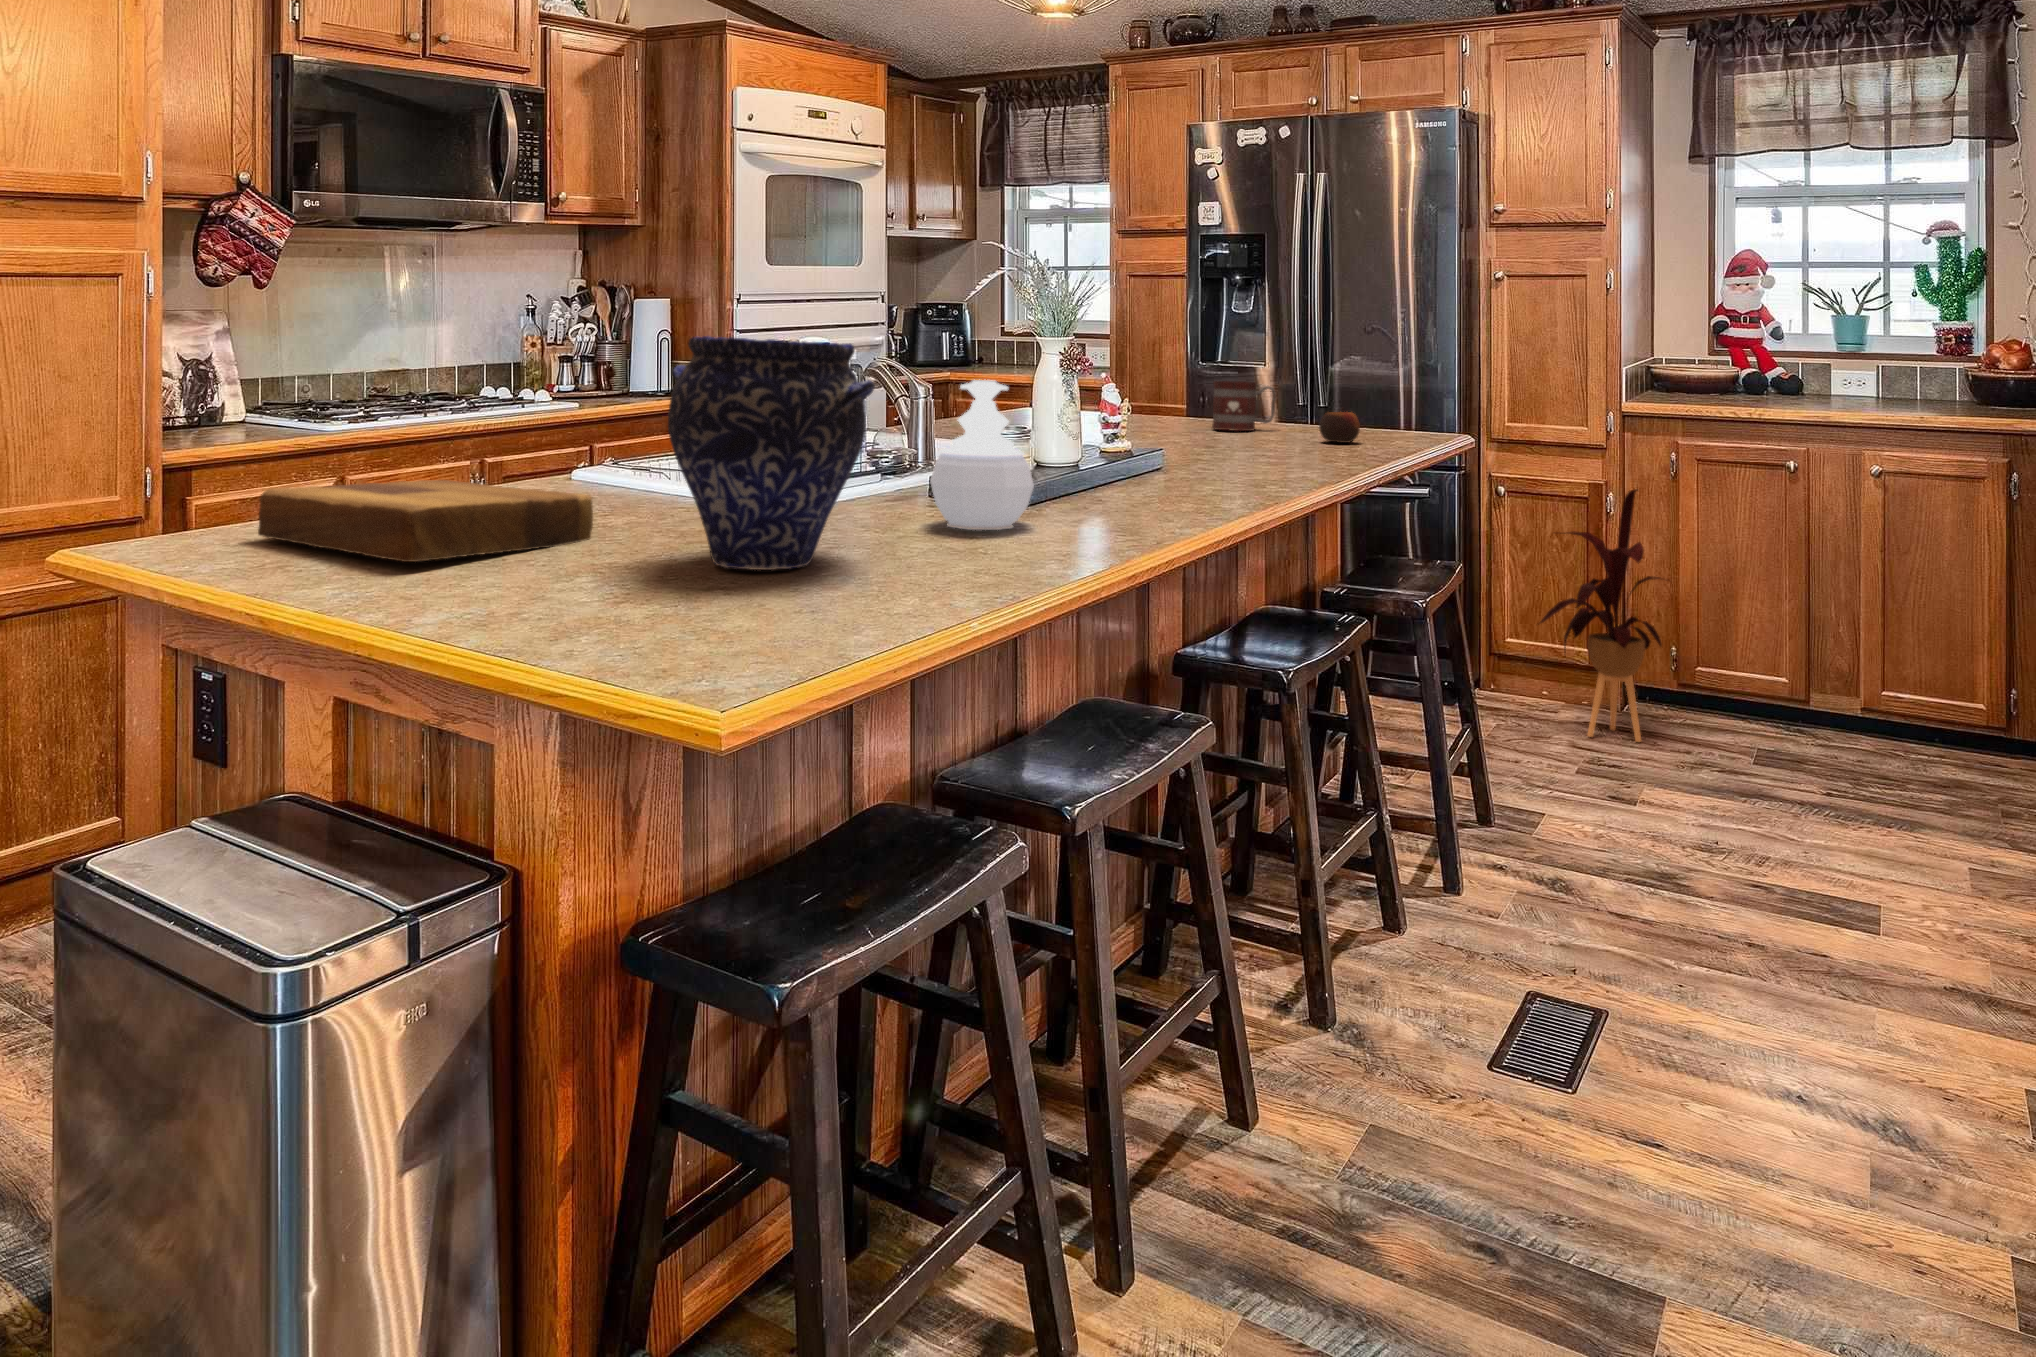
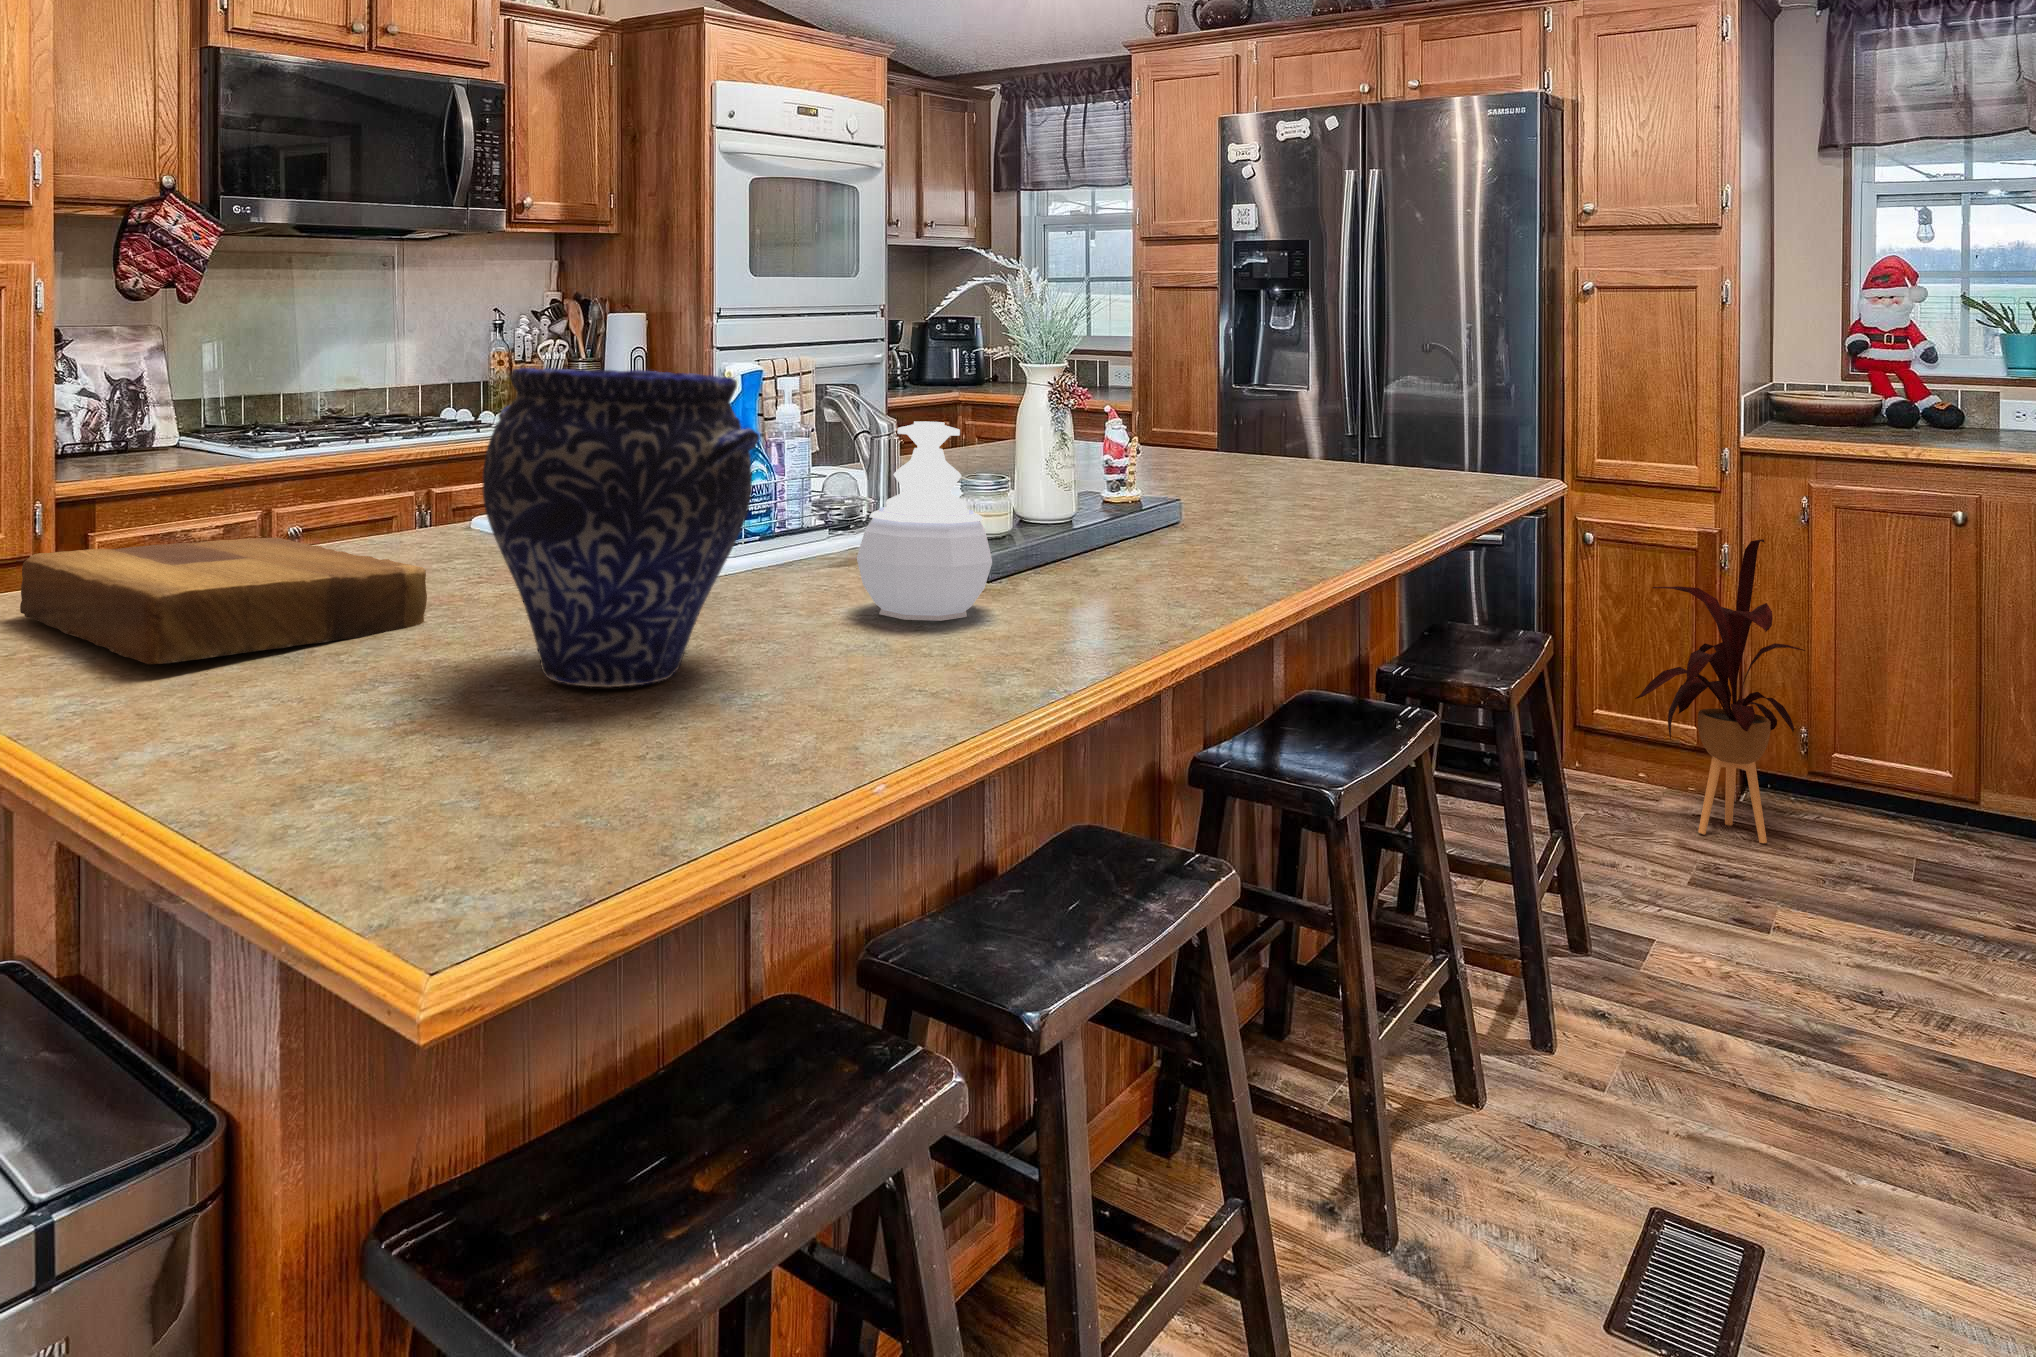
mug: present [1212,381,1276,431] -> none [1242,409,1320,469]
apple: present [1319,412,1360,443] -> none [1373,444,1423,487]

